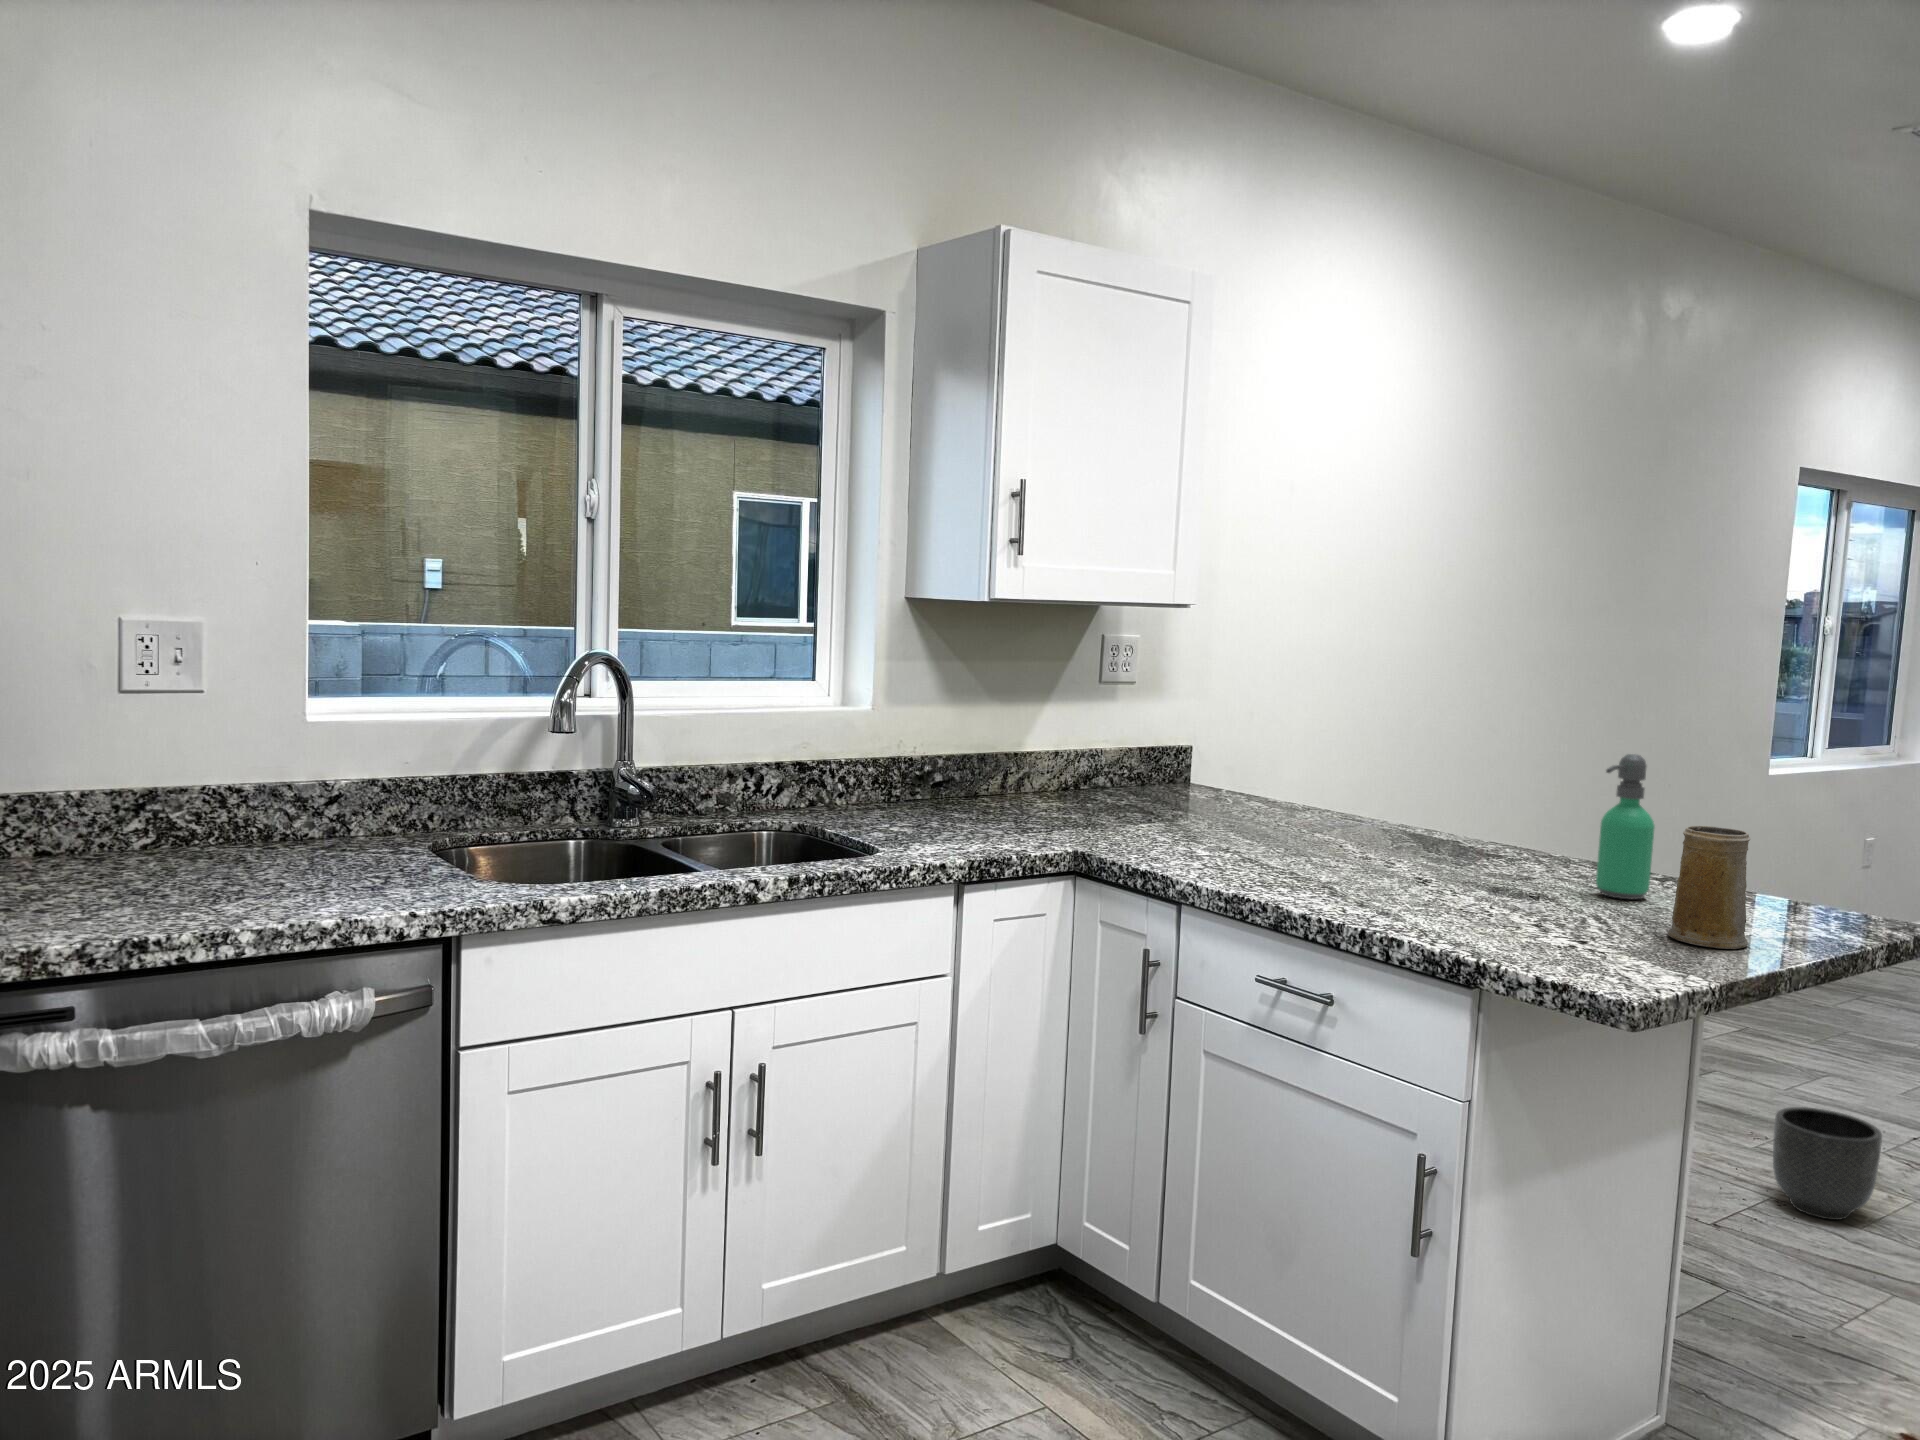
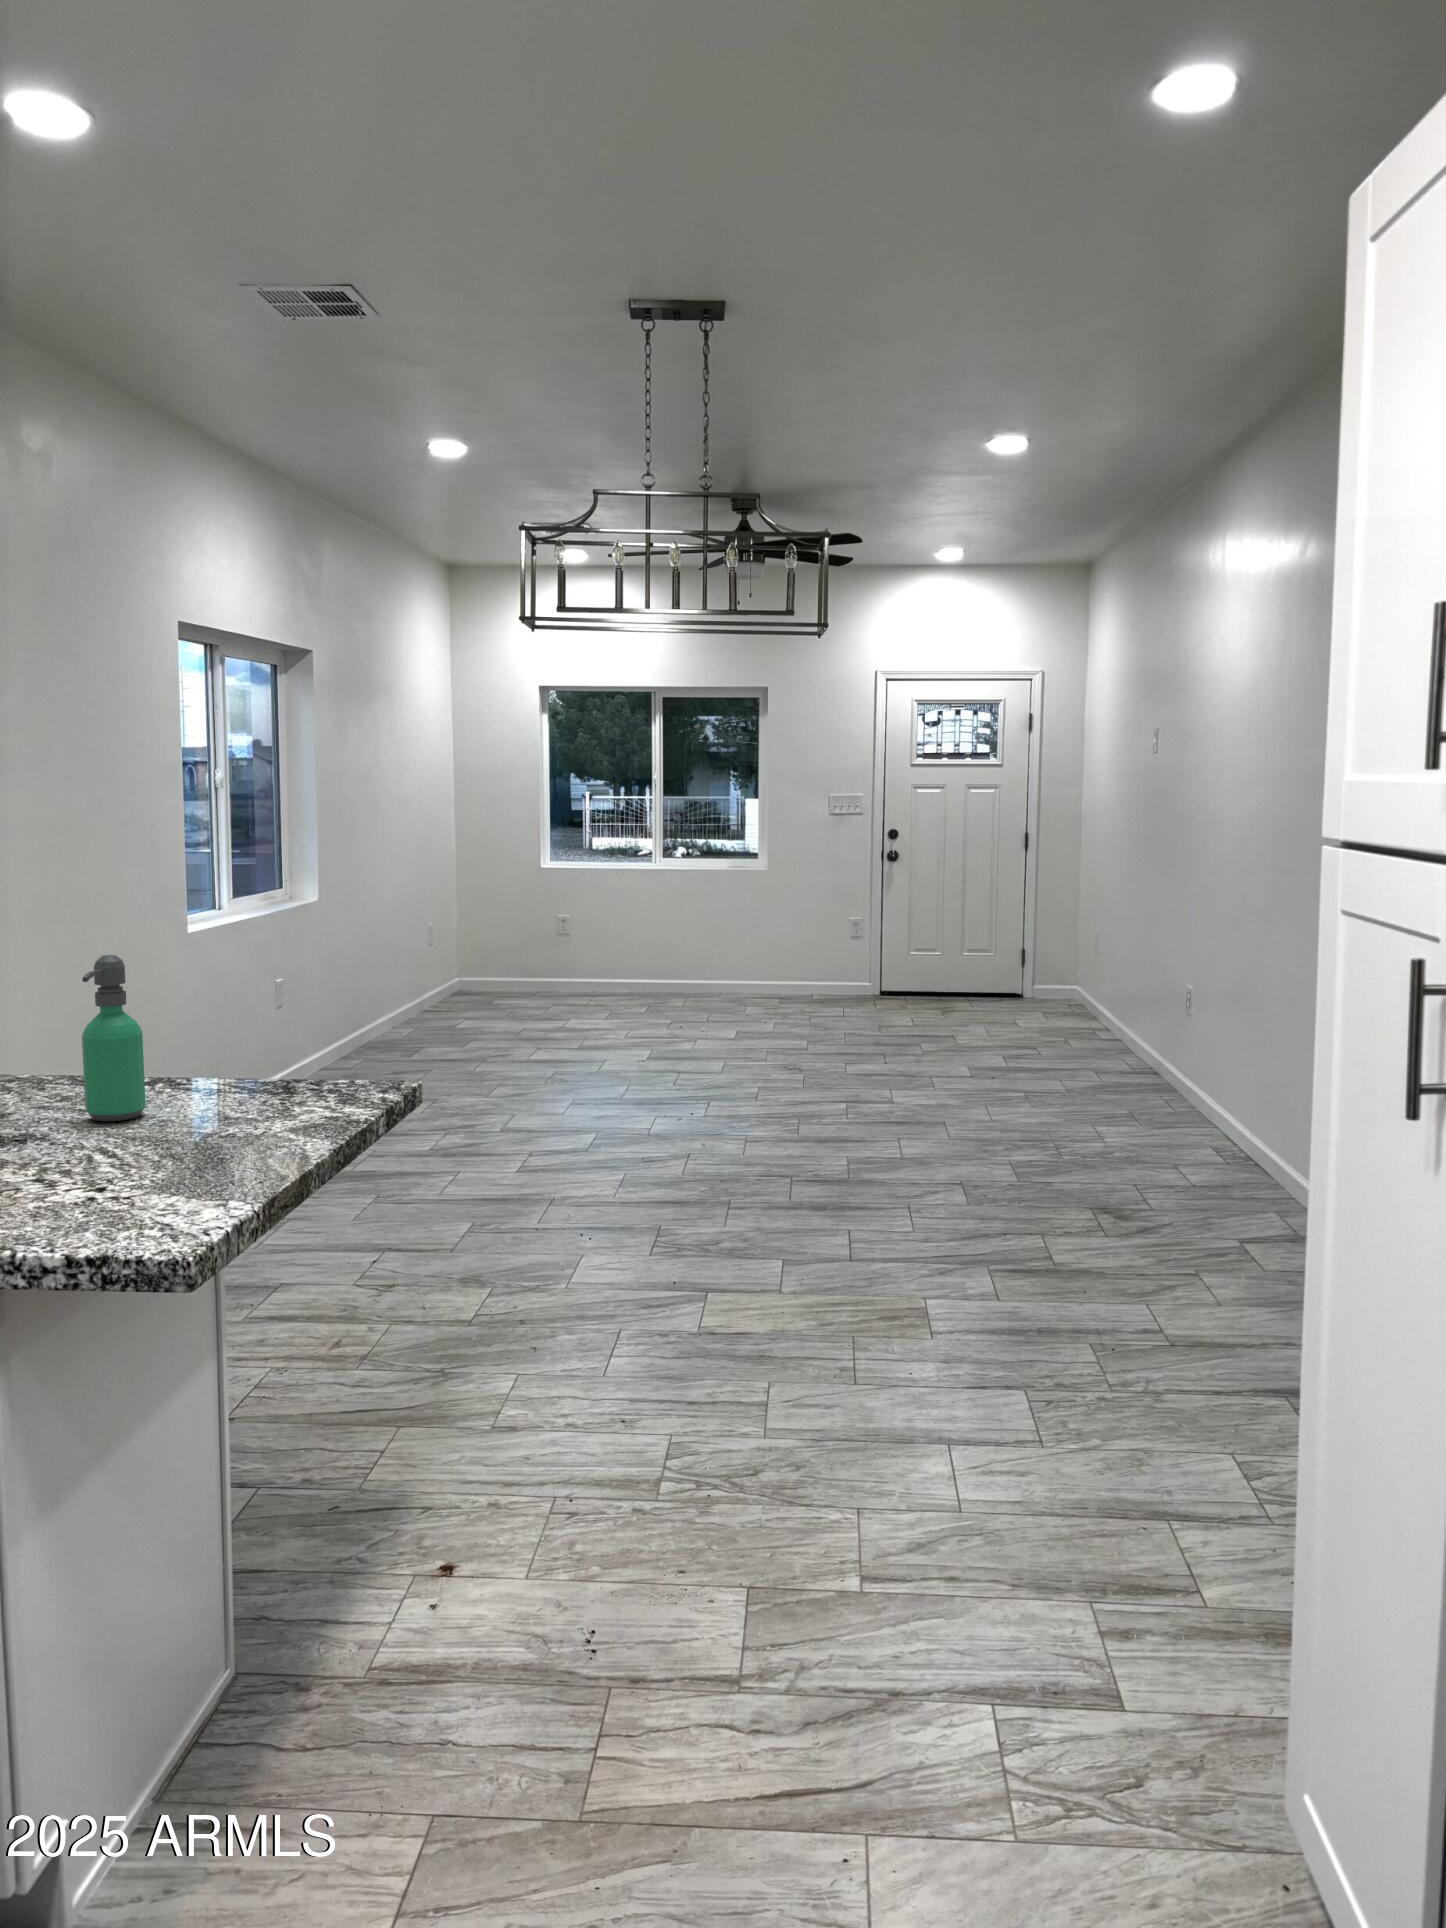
mug: present [1667,826,1750,949] -> none [186,1027,269,1162]
planter: present [1773,1107,1882,1220] -> none [267,1265,362,1375]

